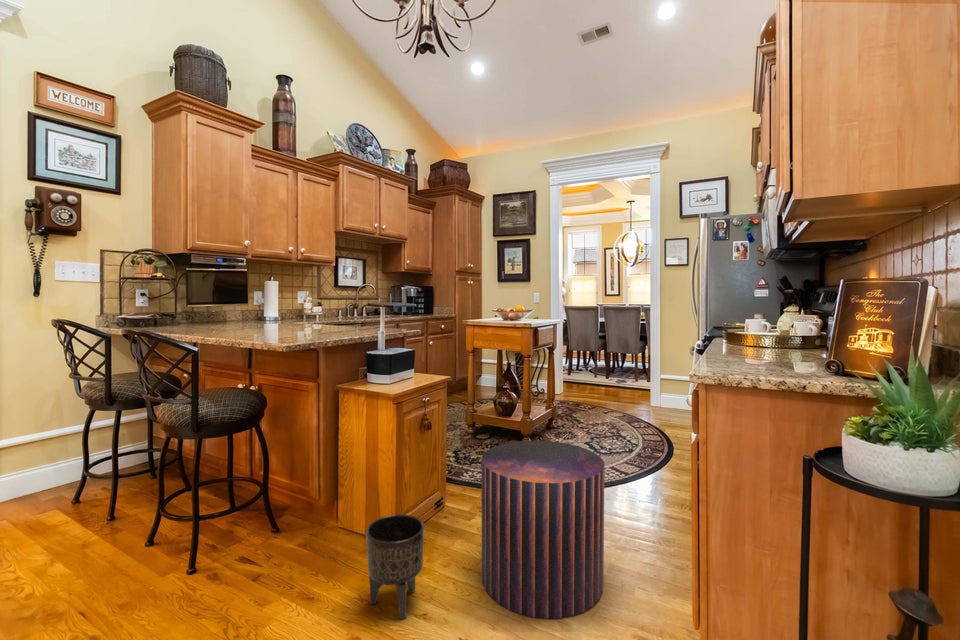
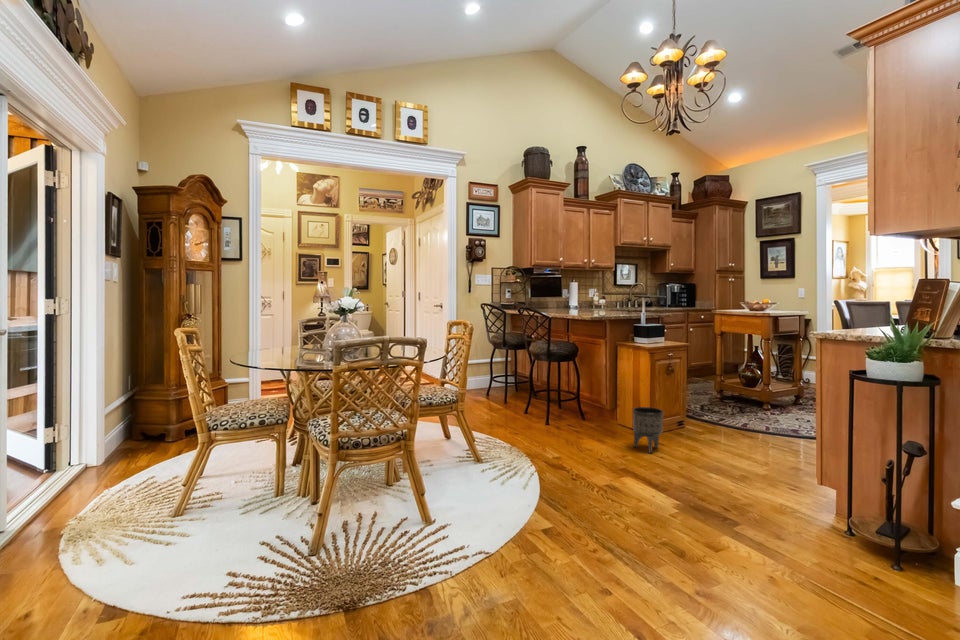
pouf: present [482,441,605,619] -> none [698,381,781,470]

